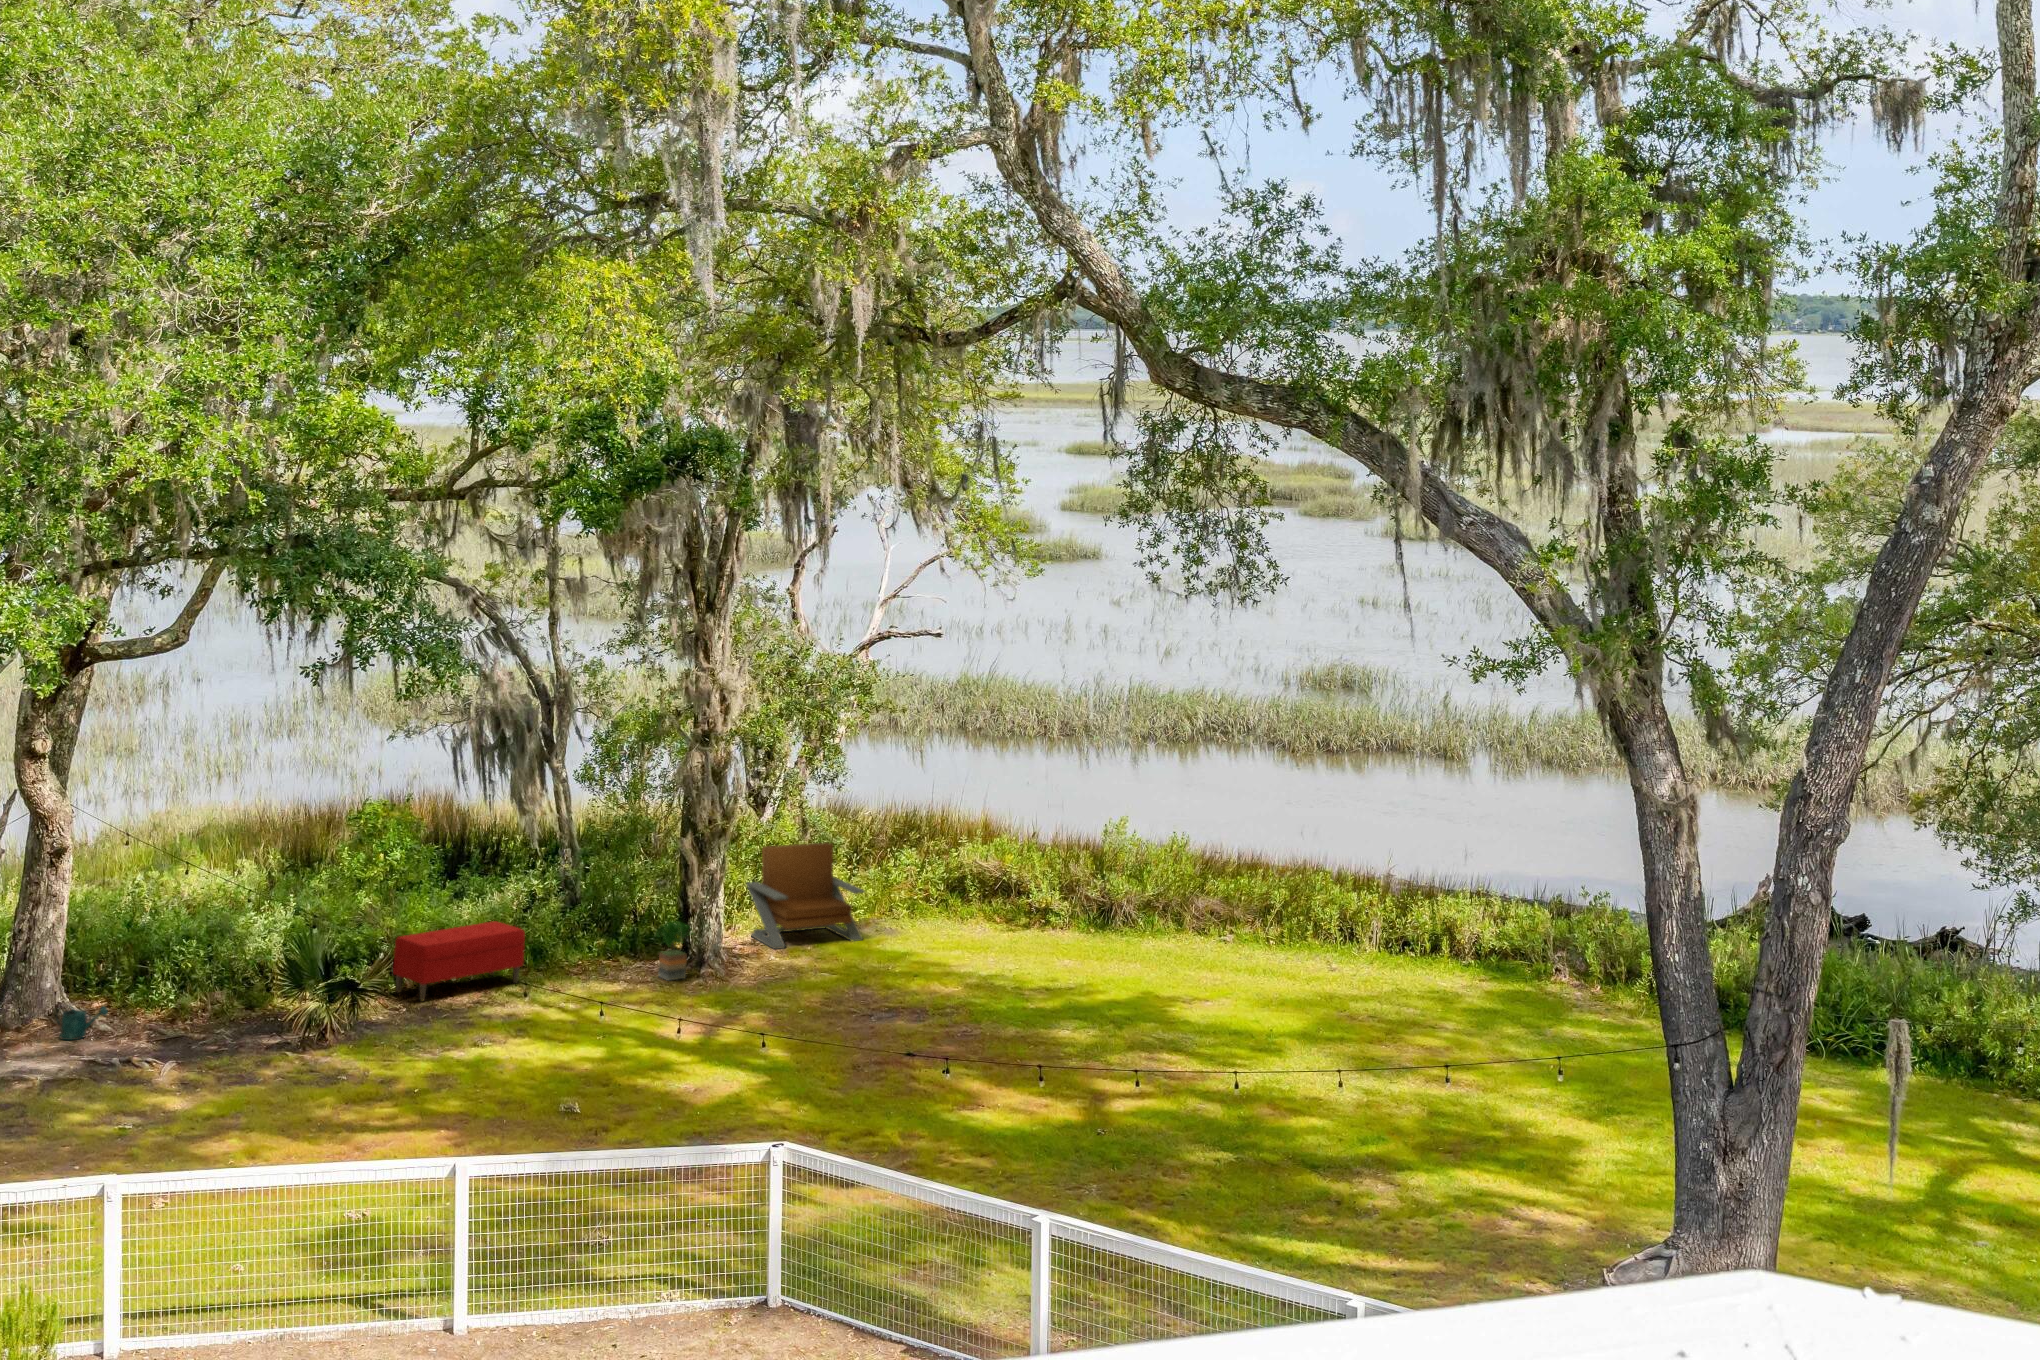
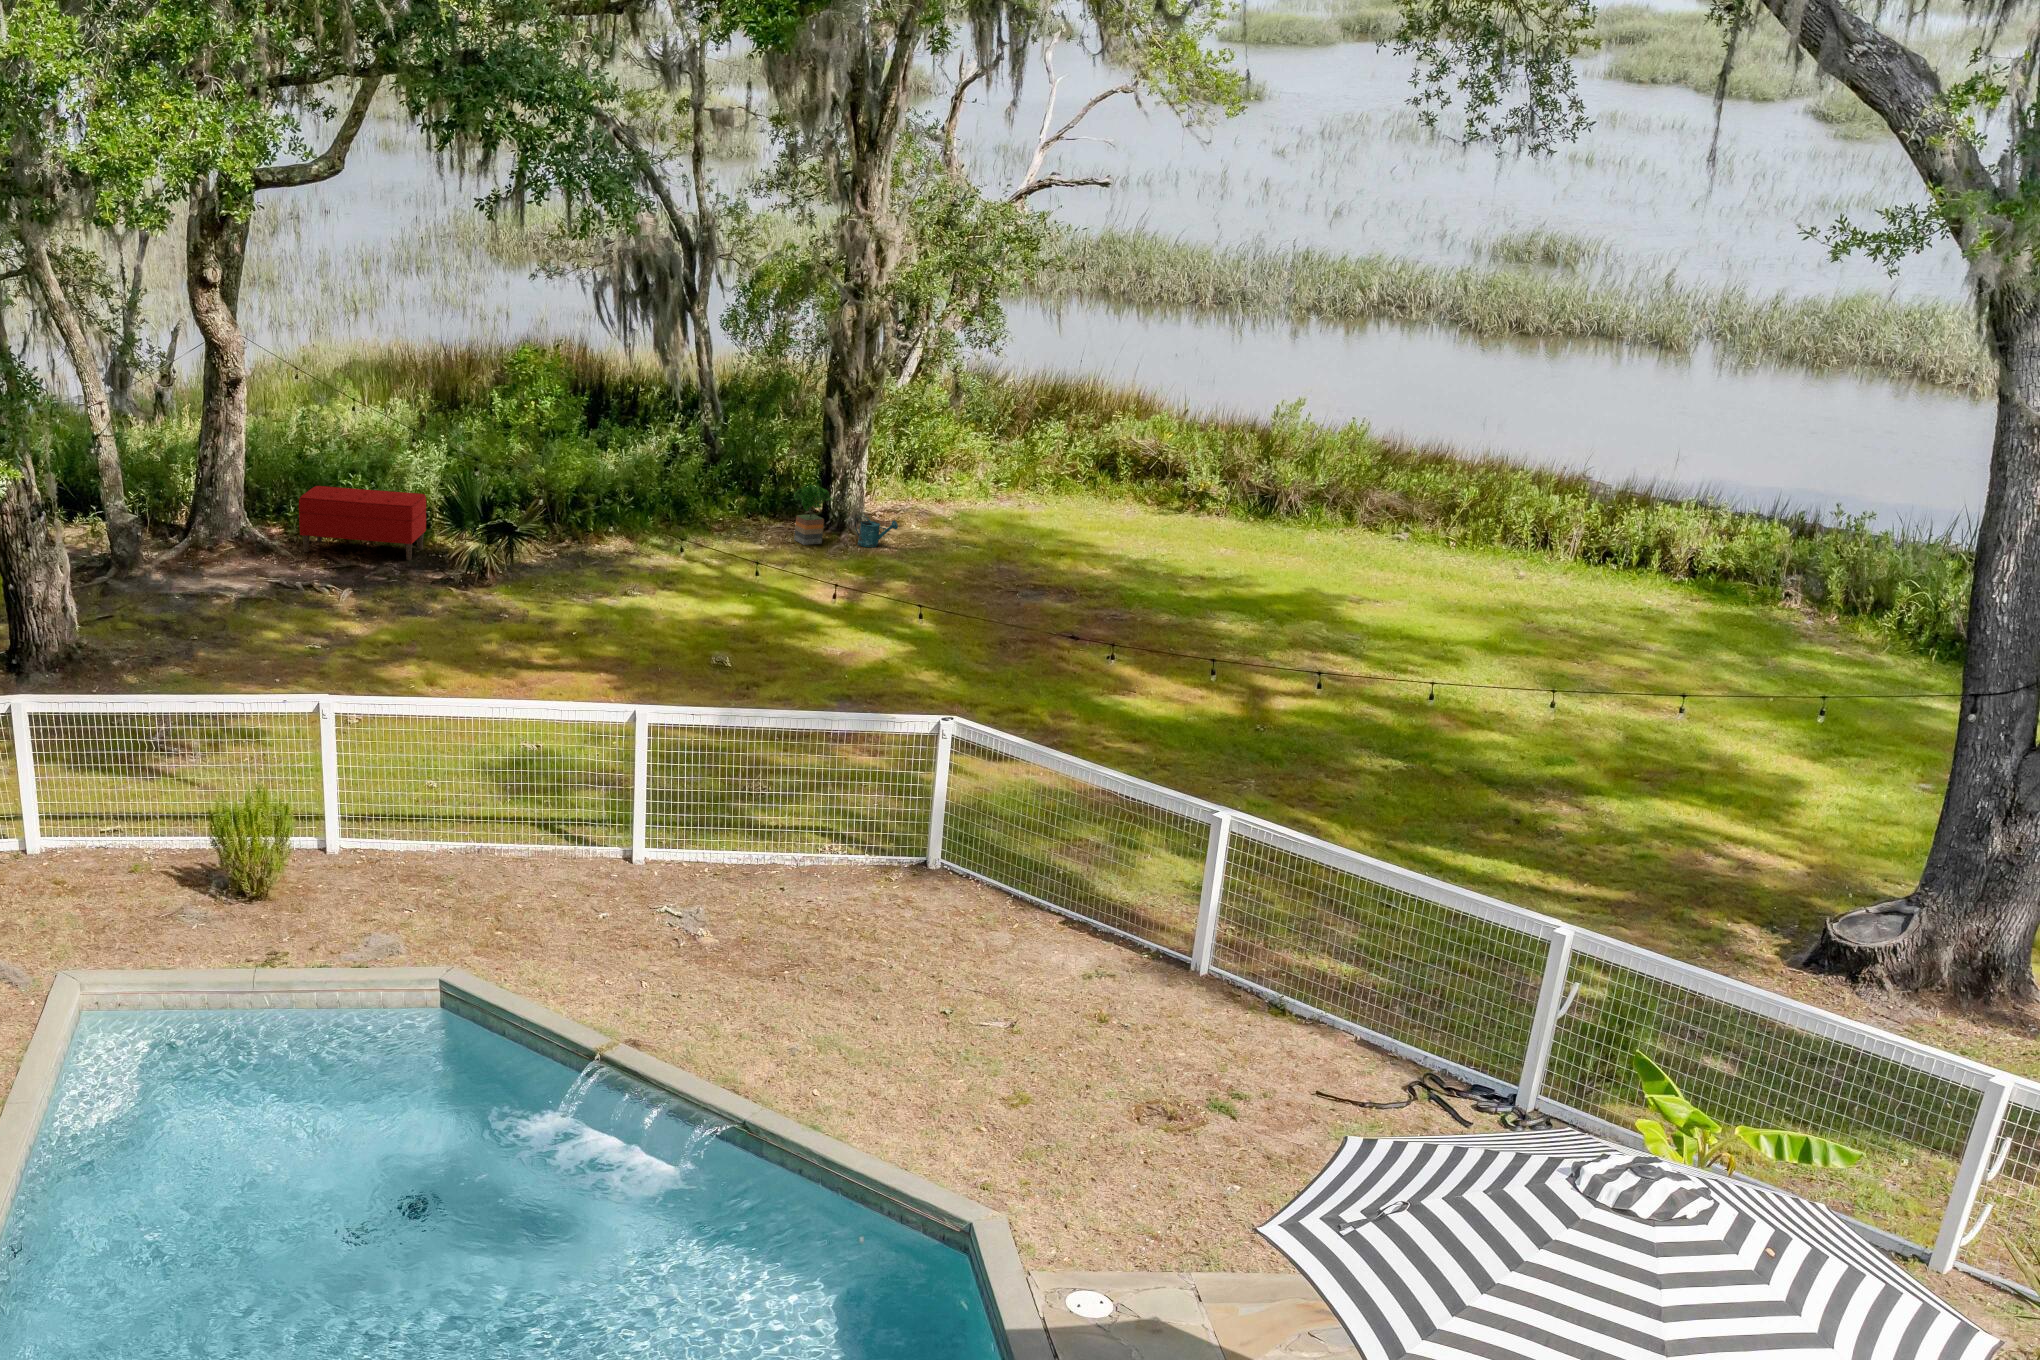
lounge chair: present [747,843,865,949] -> none [880,410,1011,520]
bench: present [393,921,525,1001] -> present [299,486,426,560]
watering can: present [56,1006,108,1040] -> present [855,516,898,547]

